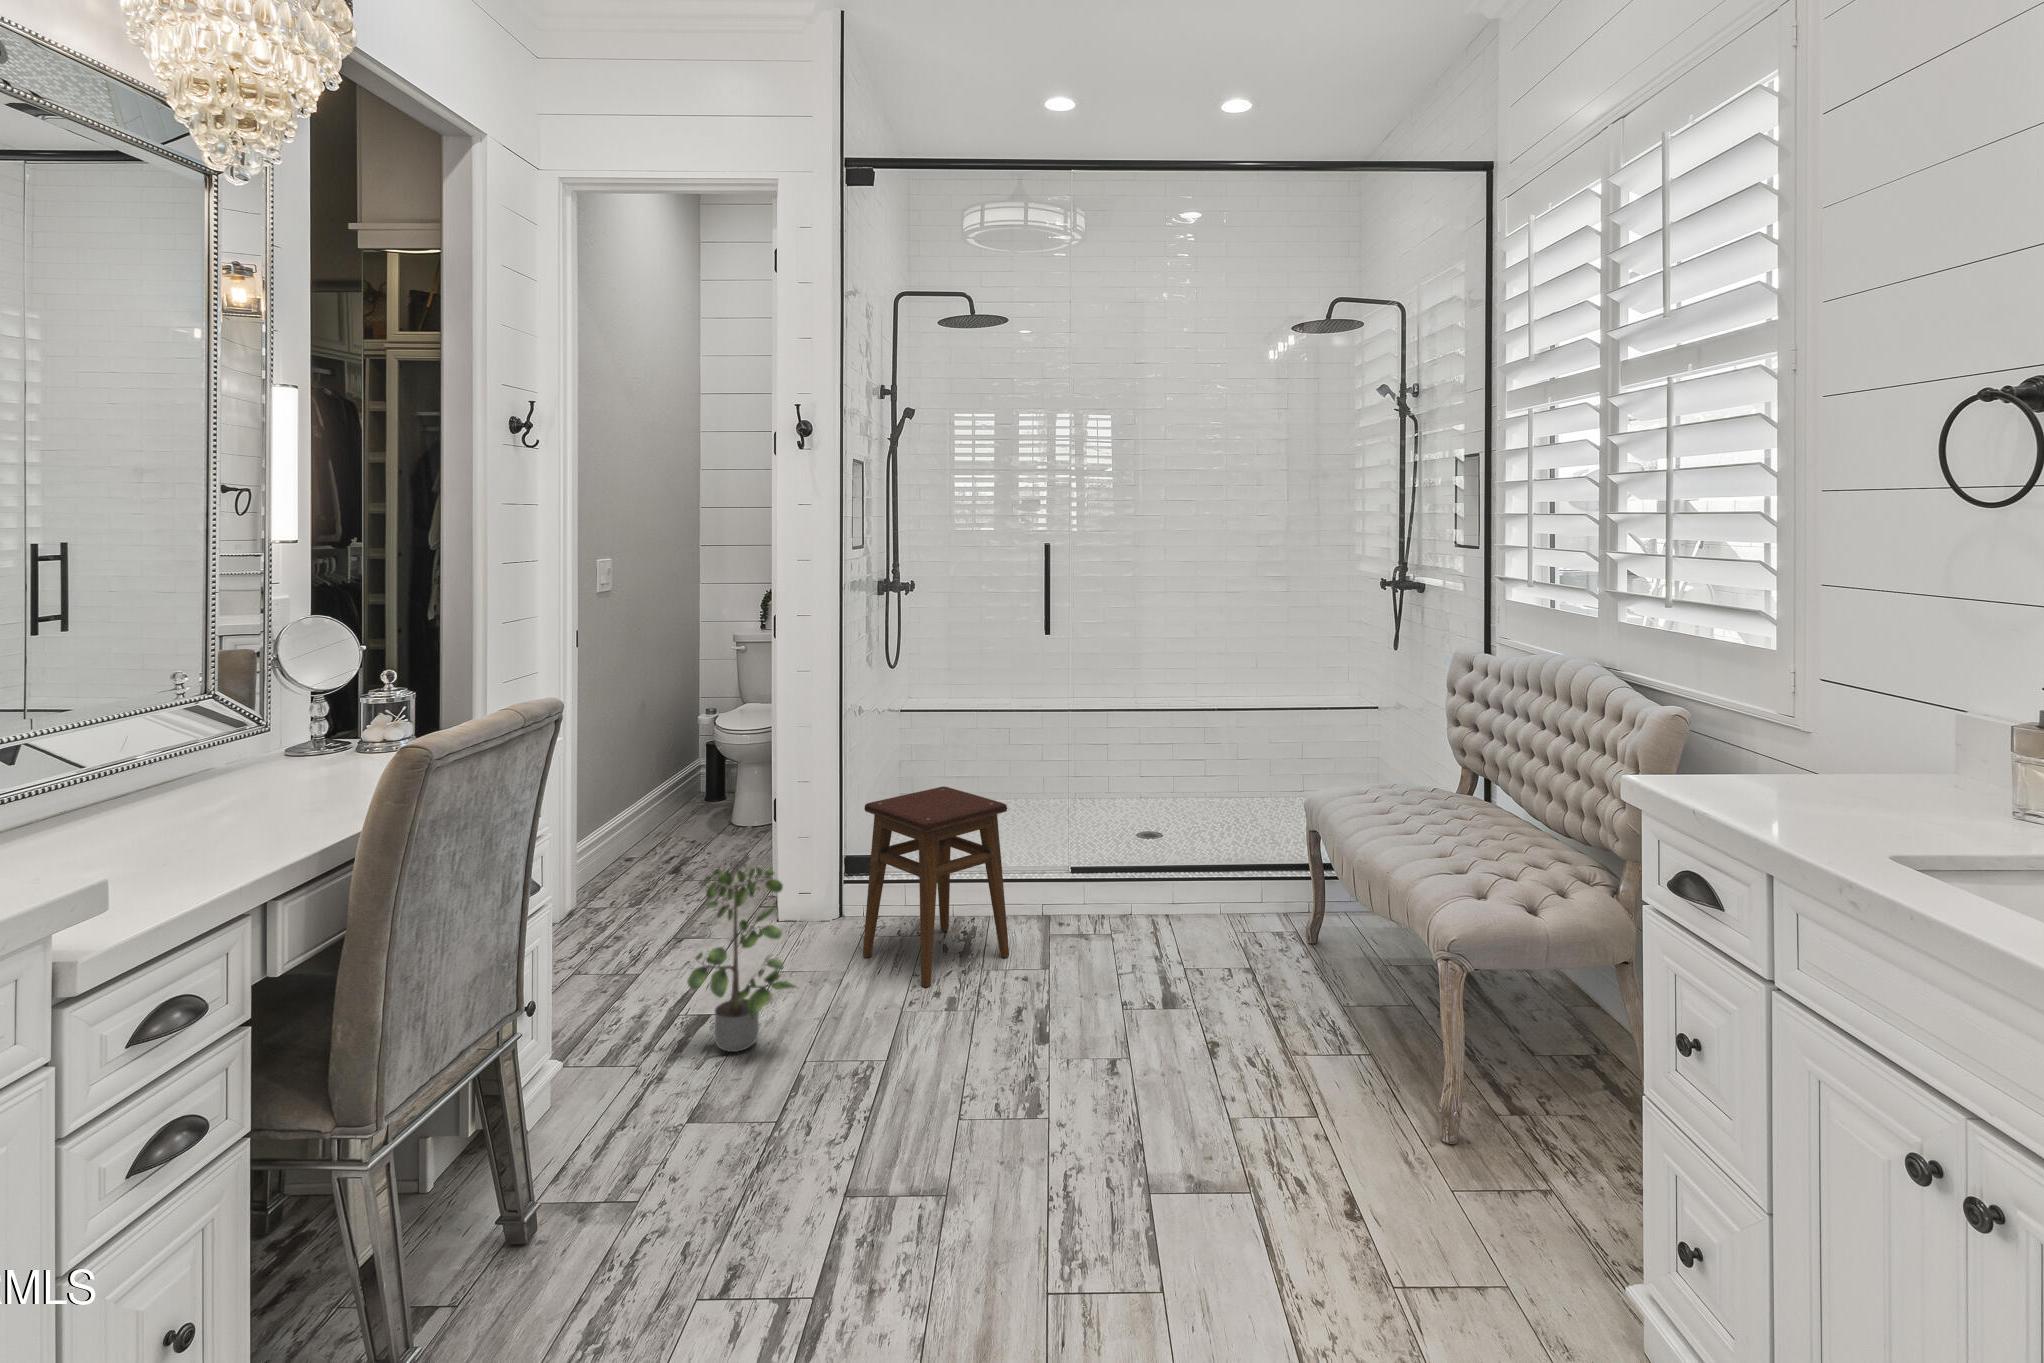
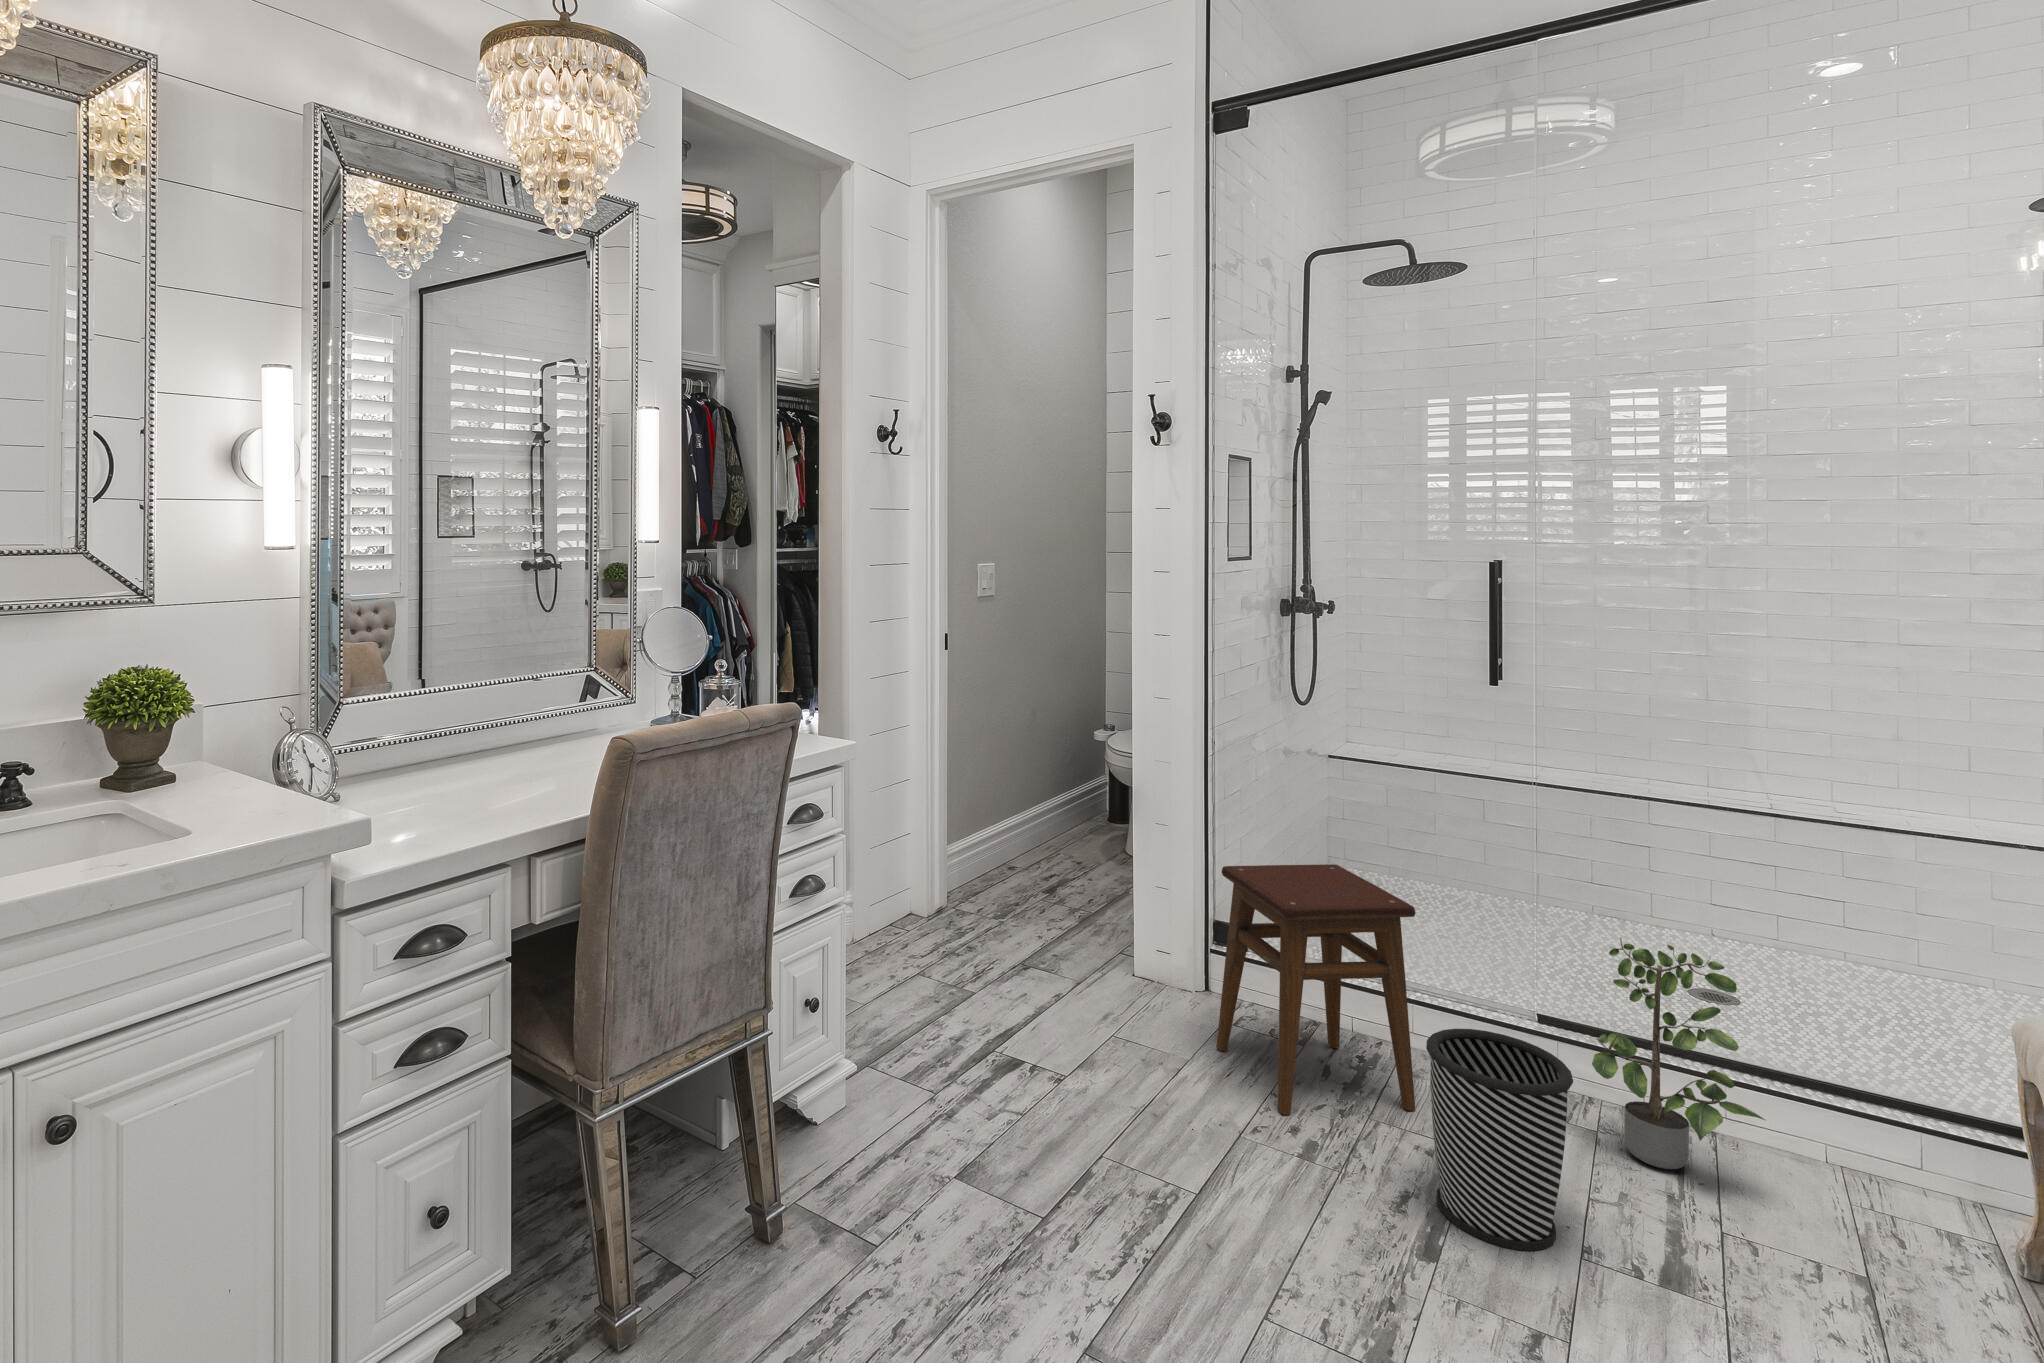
potted plant: present [687,864,796,1052] -> present [1592,938,1765,1169]
wastebasket: none [1029,878,1116,1021] -> present [1426,1029,1573,1251]

